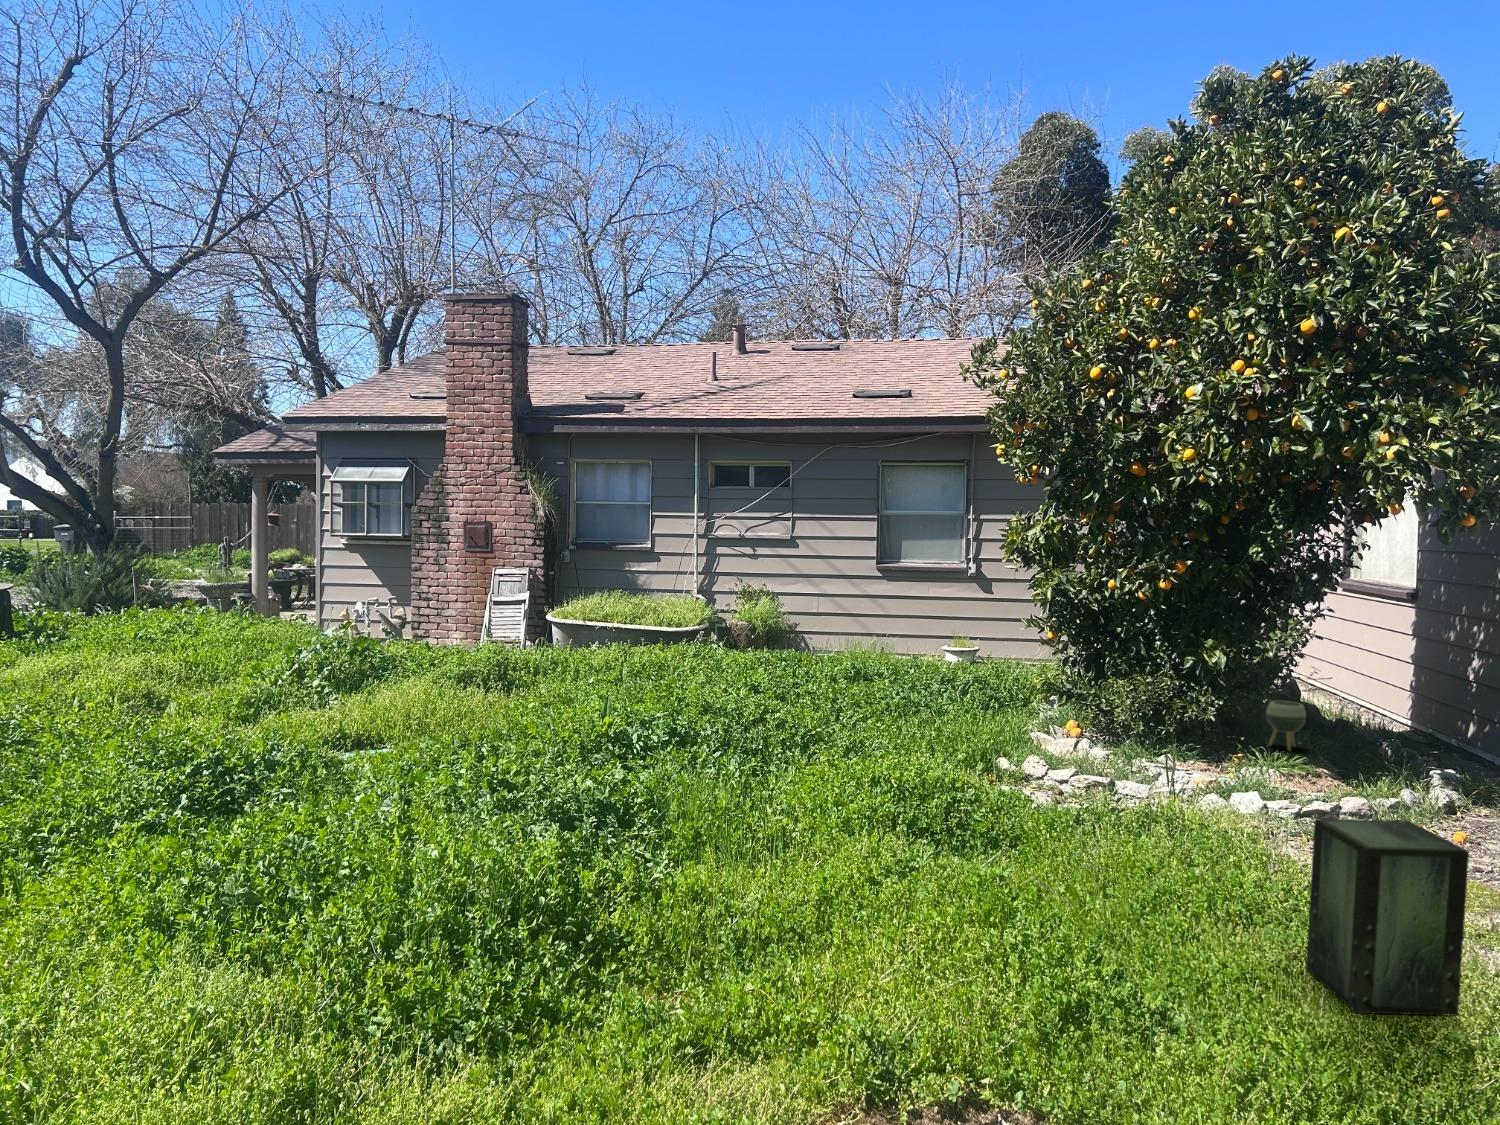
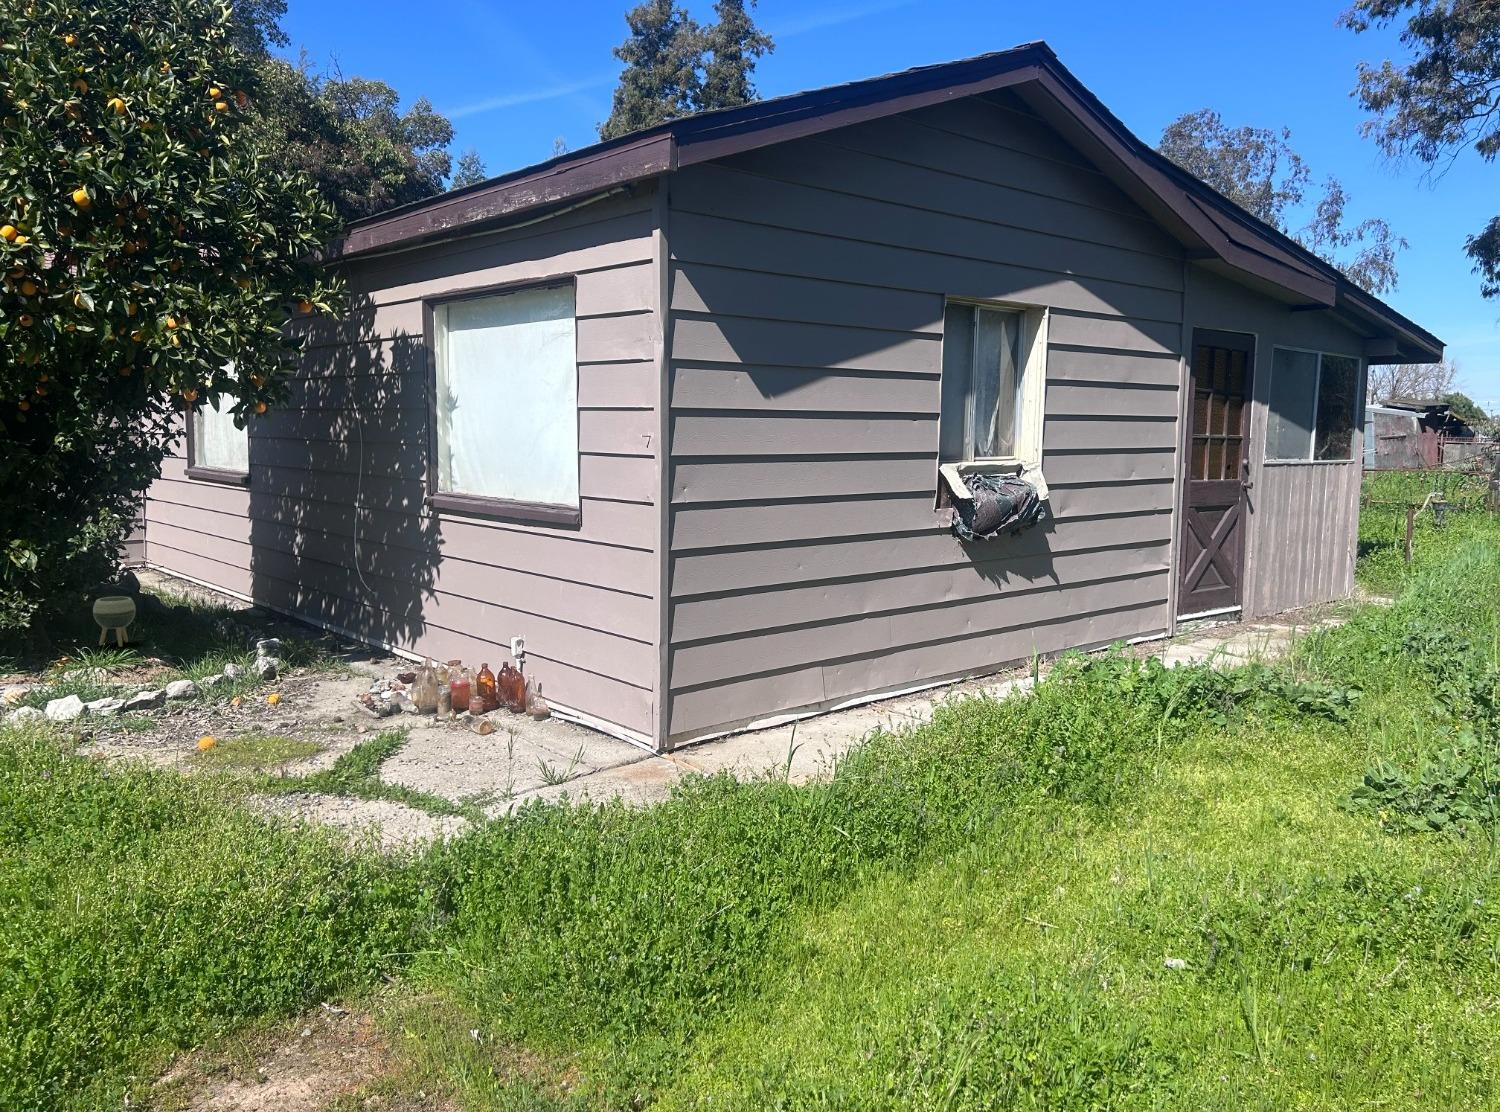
storage box: present [1306,819,1469,1016] -> none [79,693,228,890]

